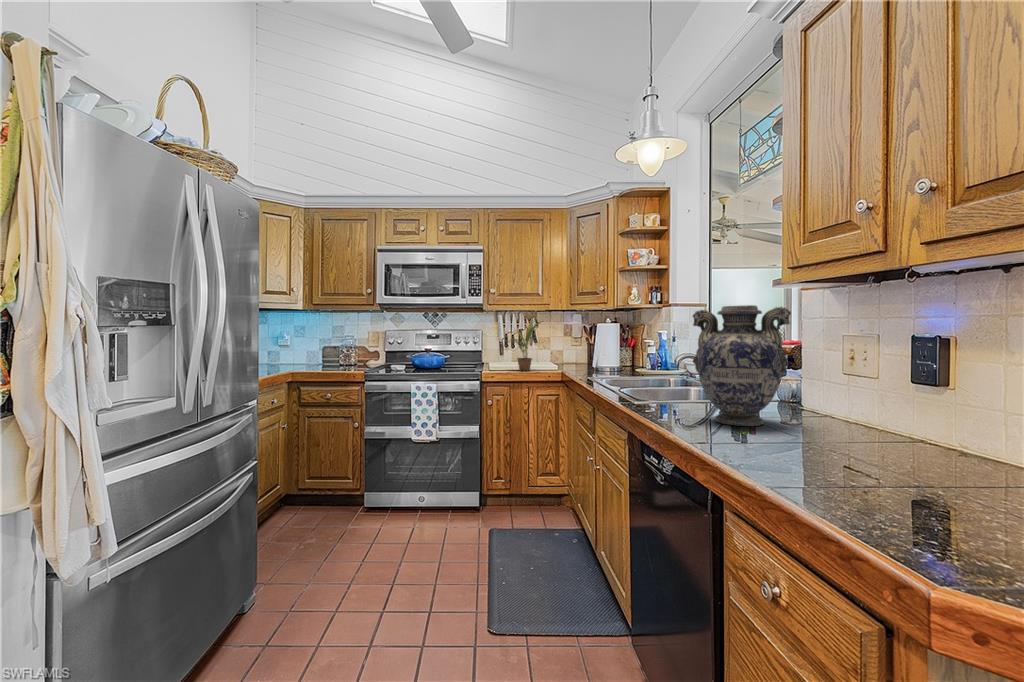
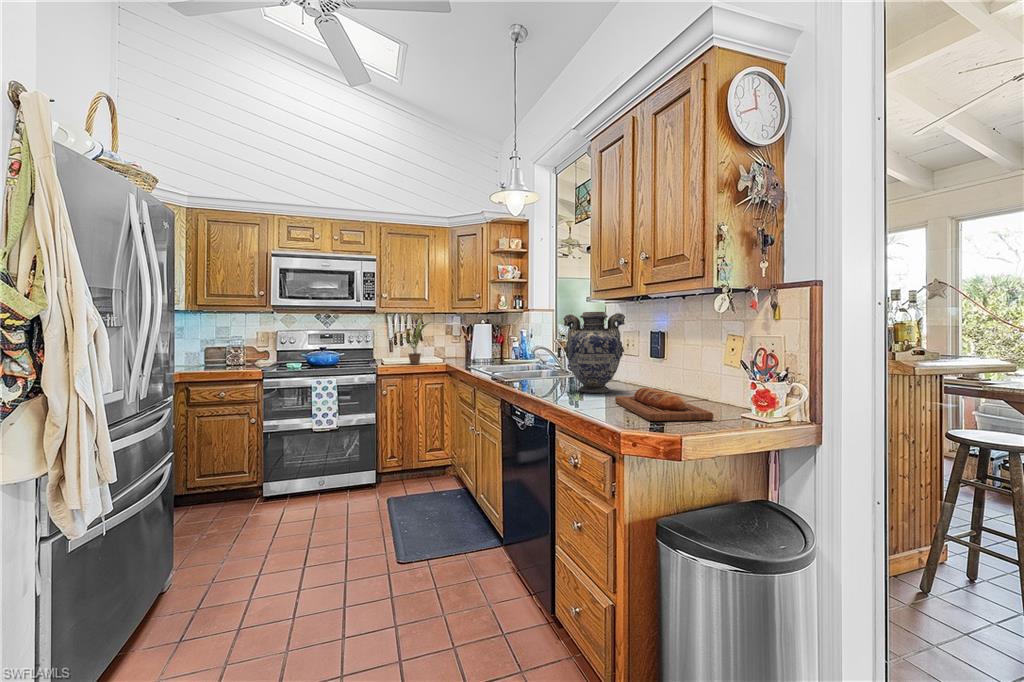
bread loaf: none [765,426,949,499] -> present [615,388,713,421]

